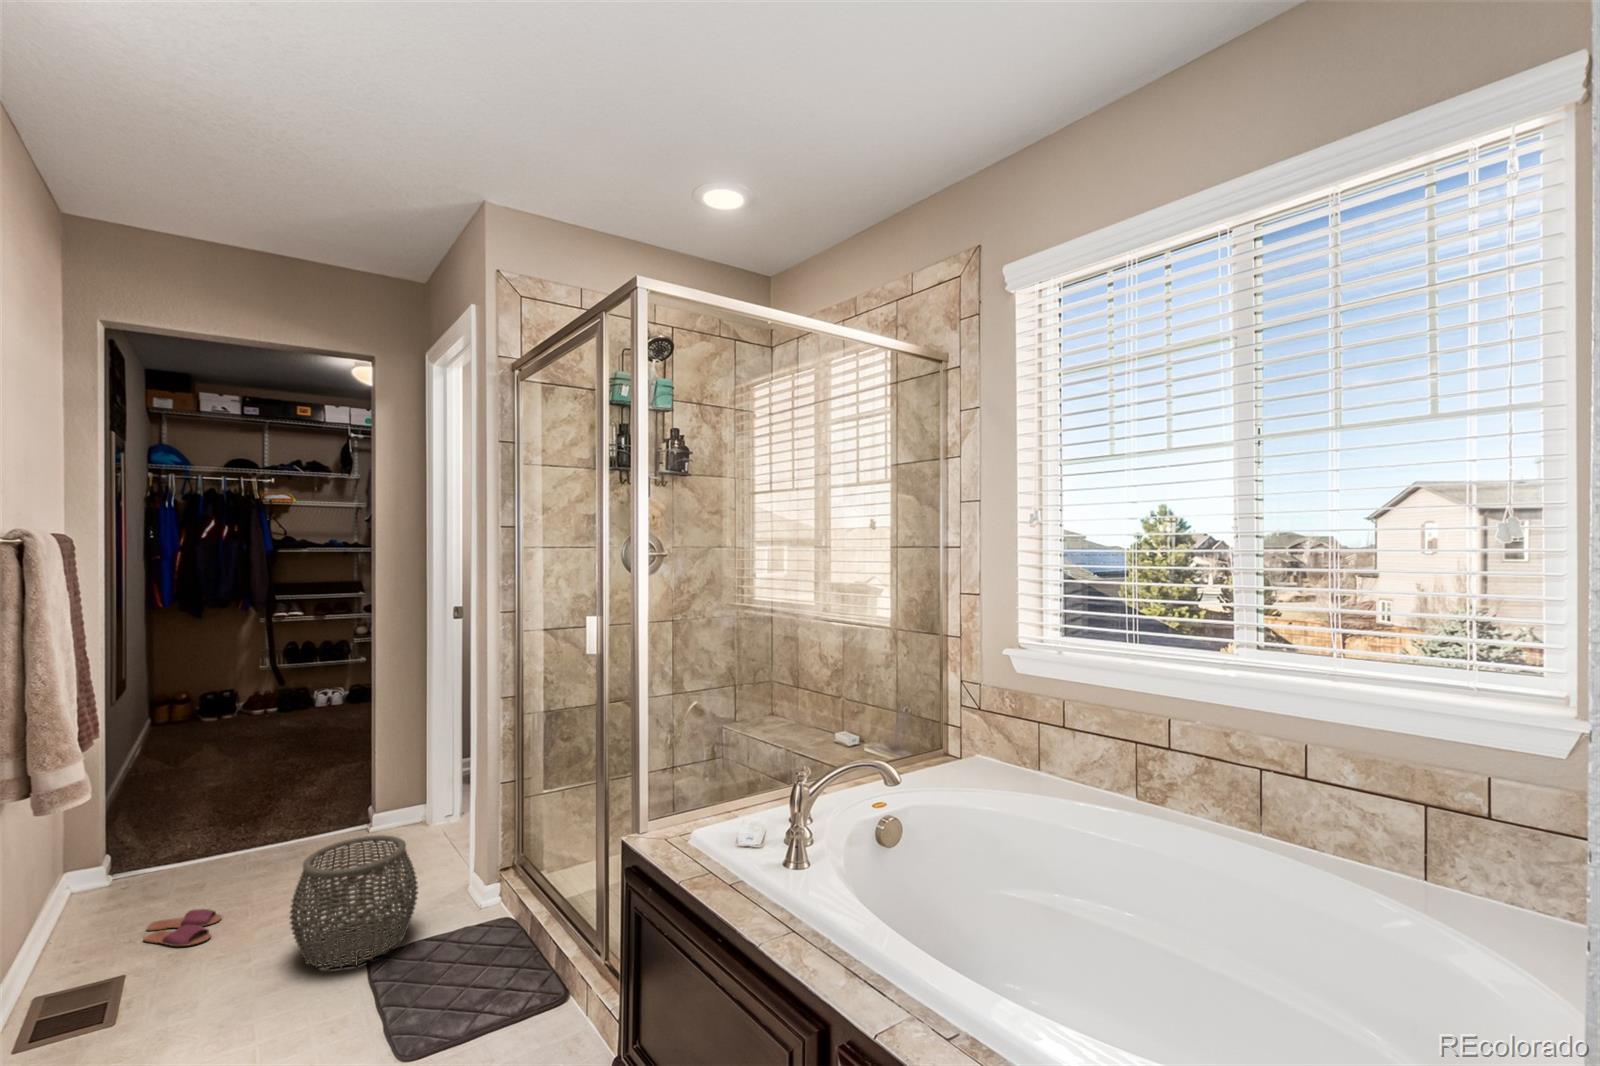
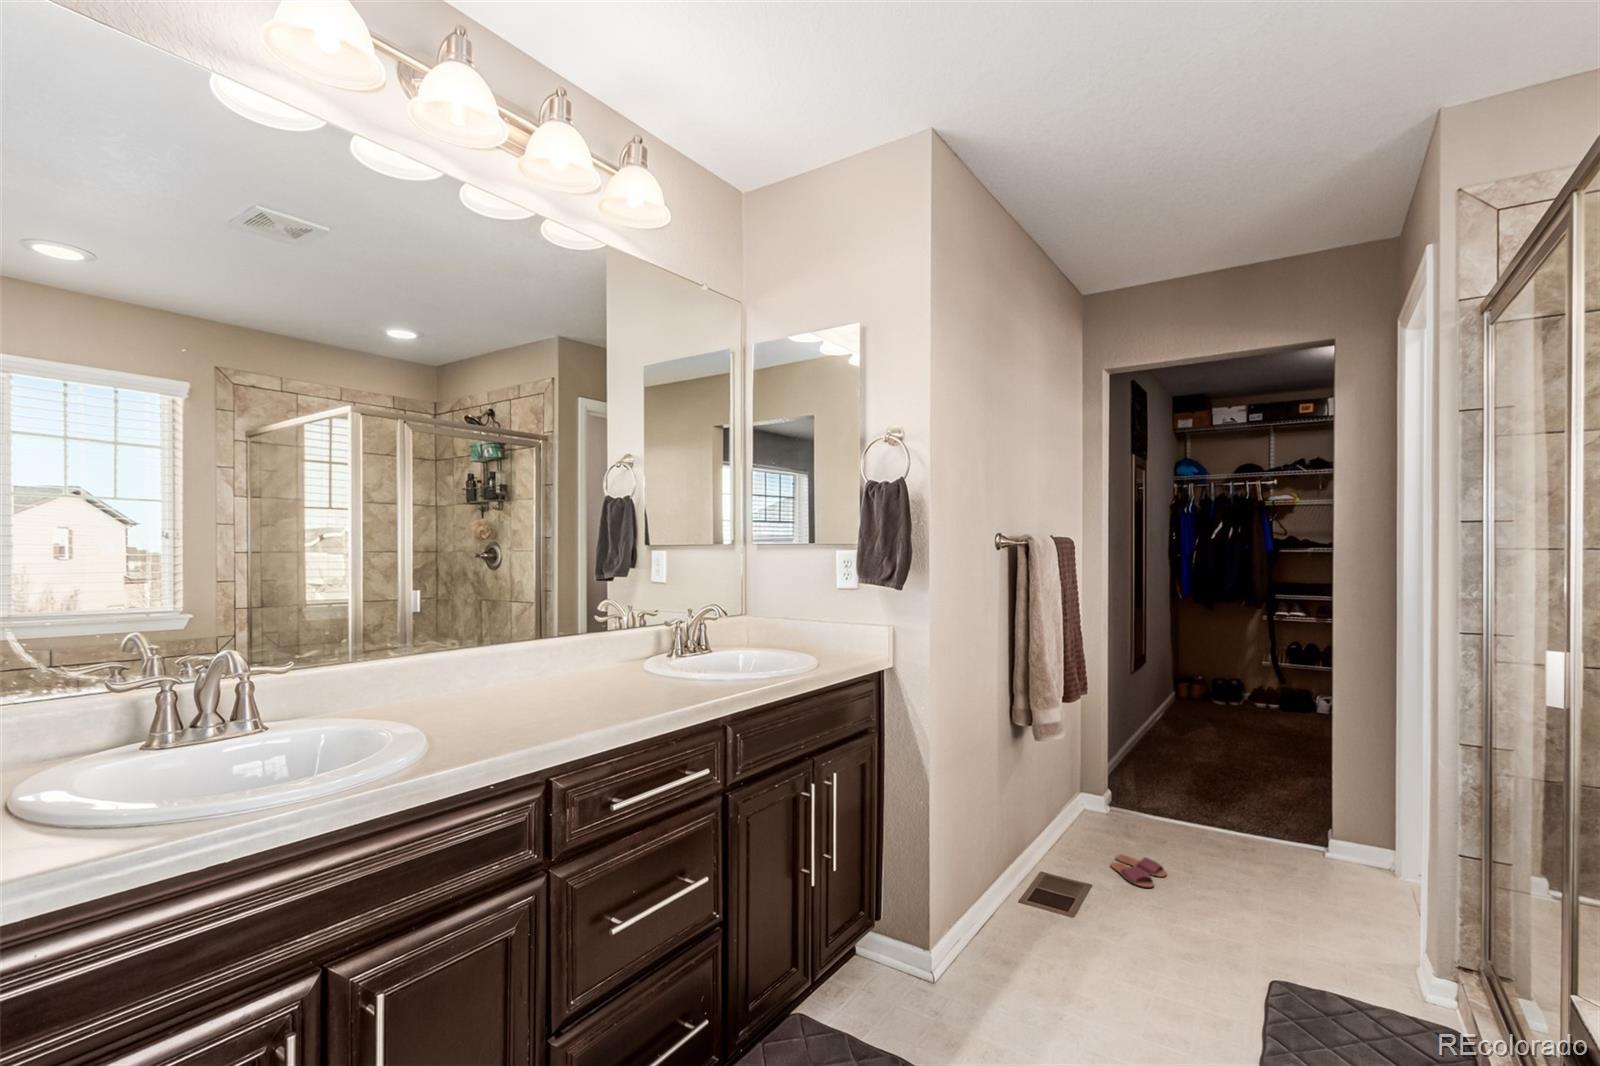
woven basket: present [290,835,418,969] -> none [1202,846,1336,985]

